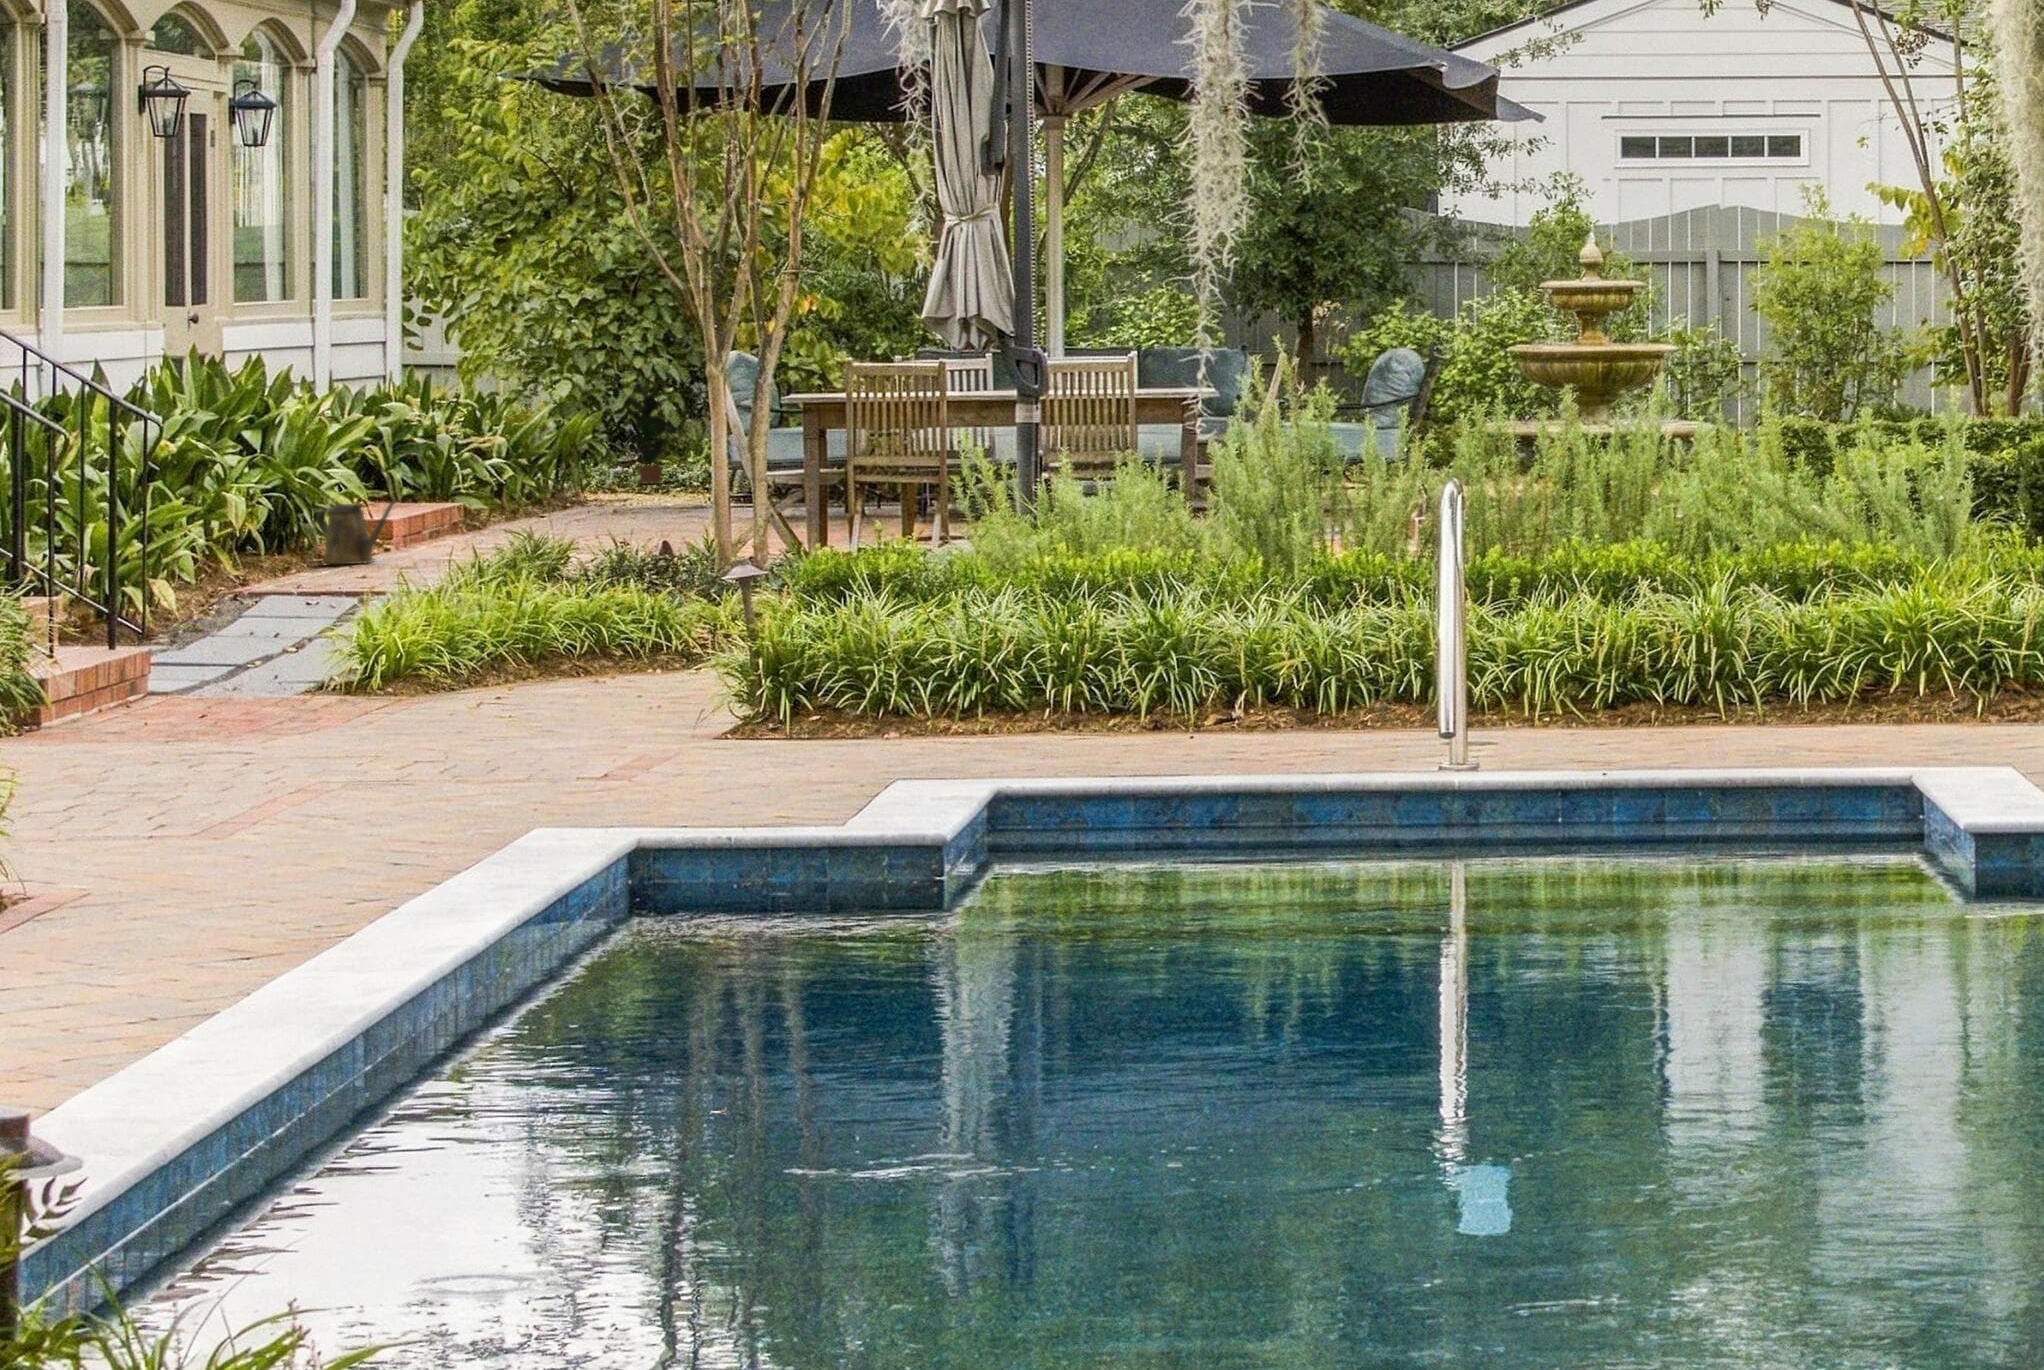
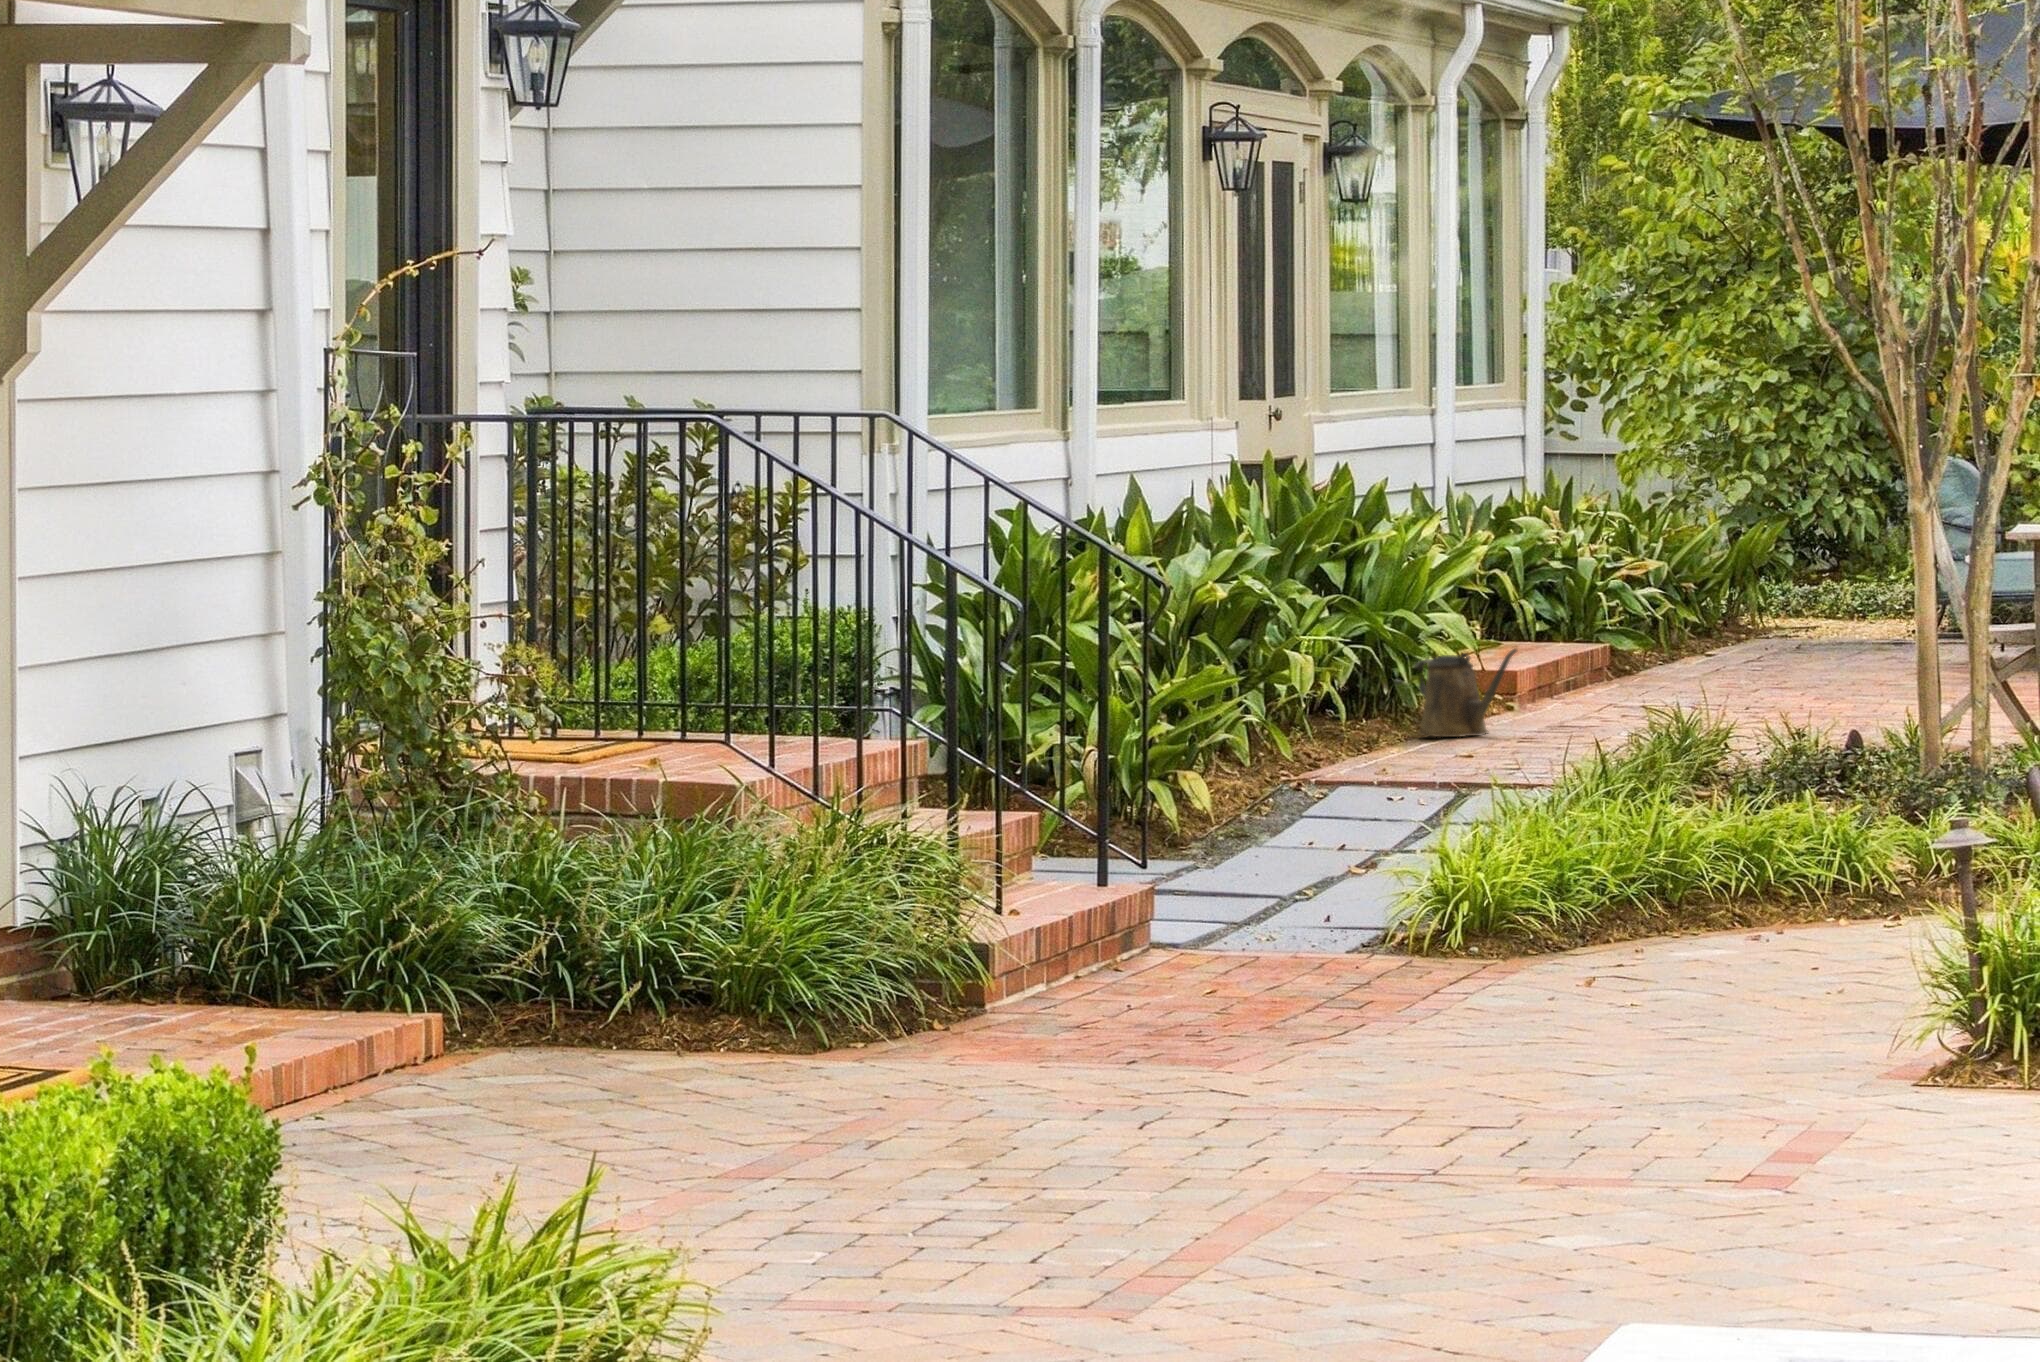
potted plant: present [628,384,682,484] -> none [1829,484,1915,617]

